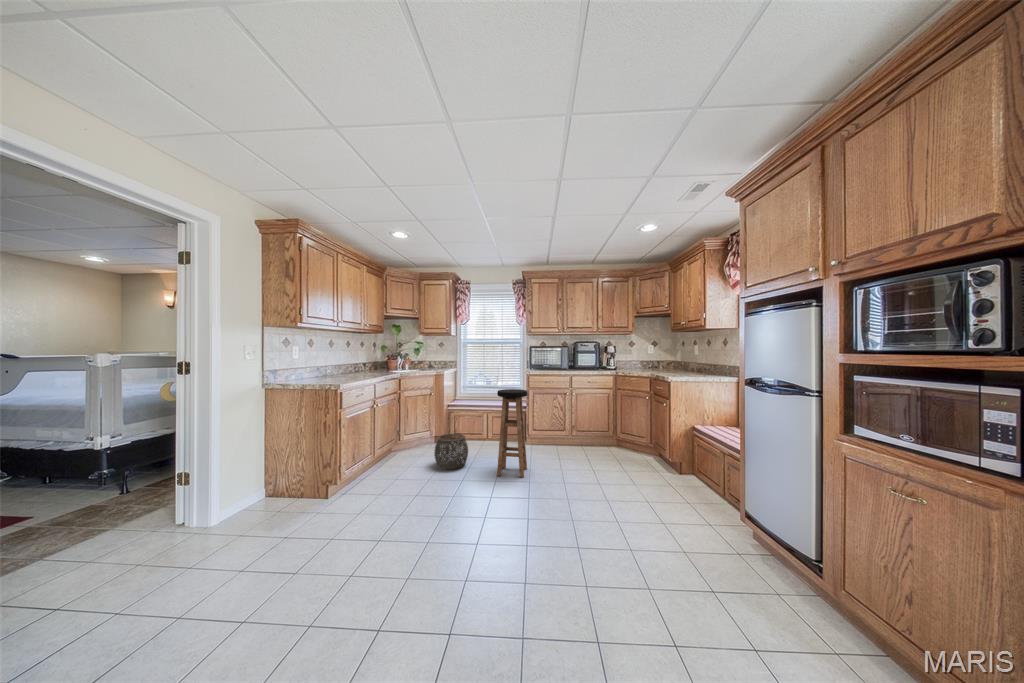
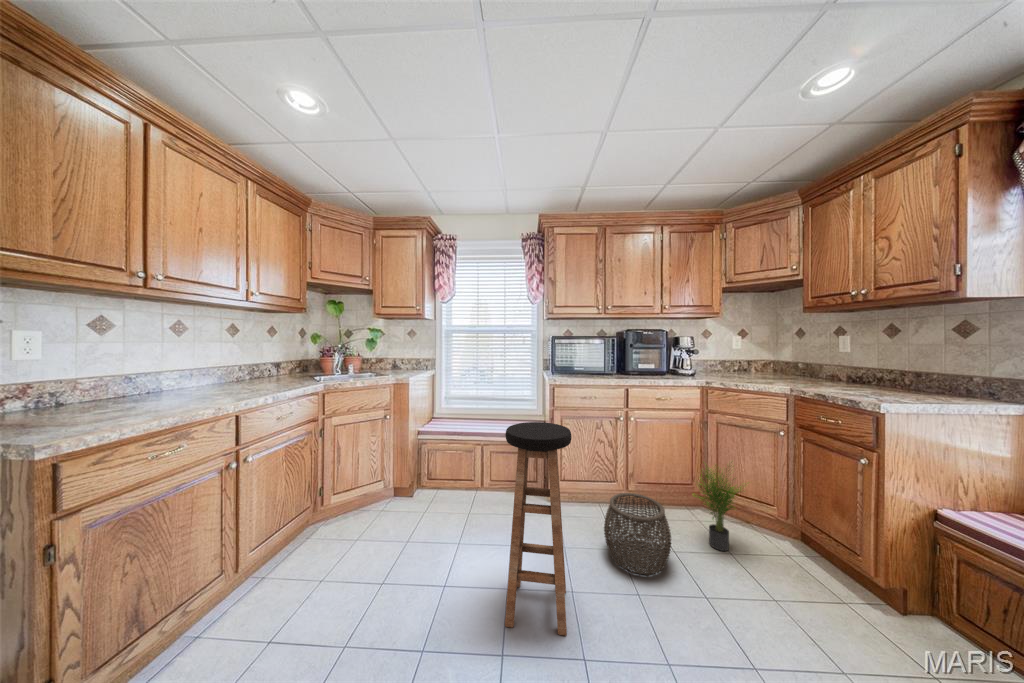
potted plant: none [596,413,629,460] -> present [696,469,741,551]
woven basket: present [434,433,468,469] -> present [604,493,671,576]

